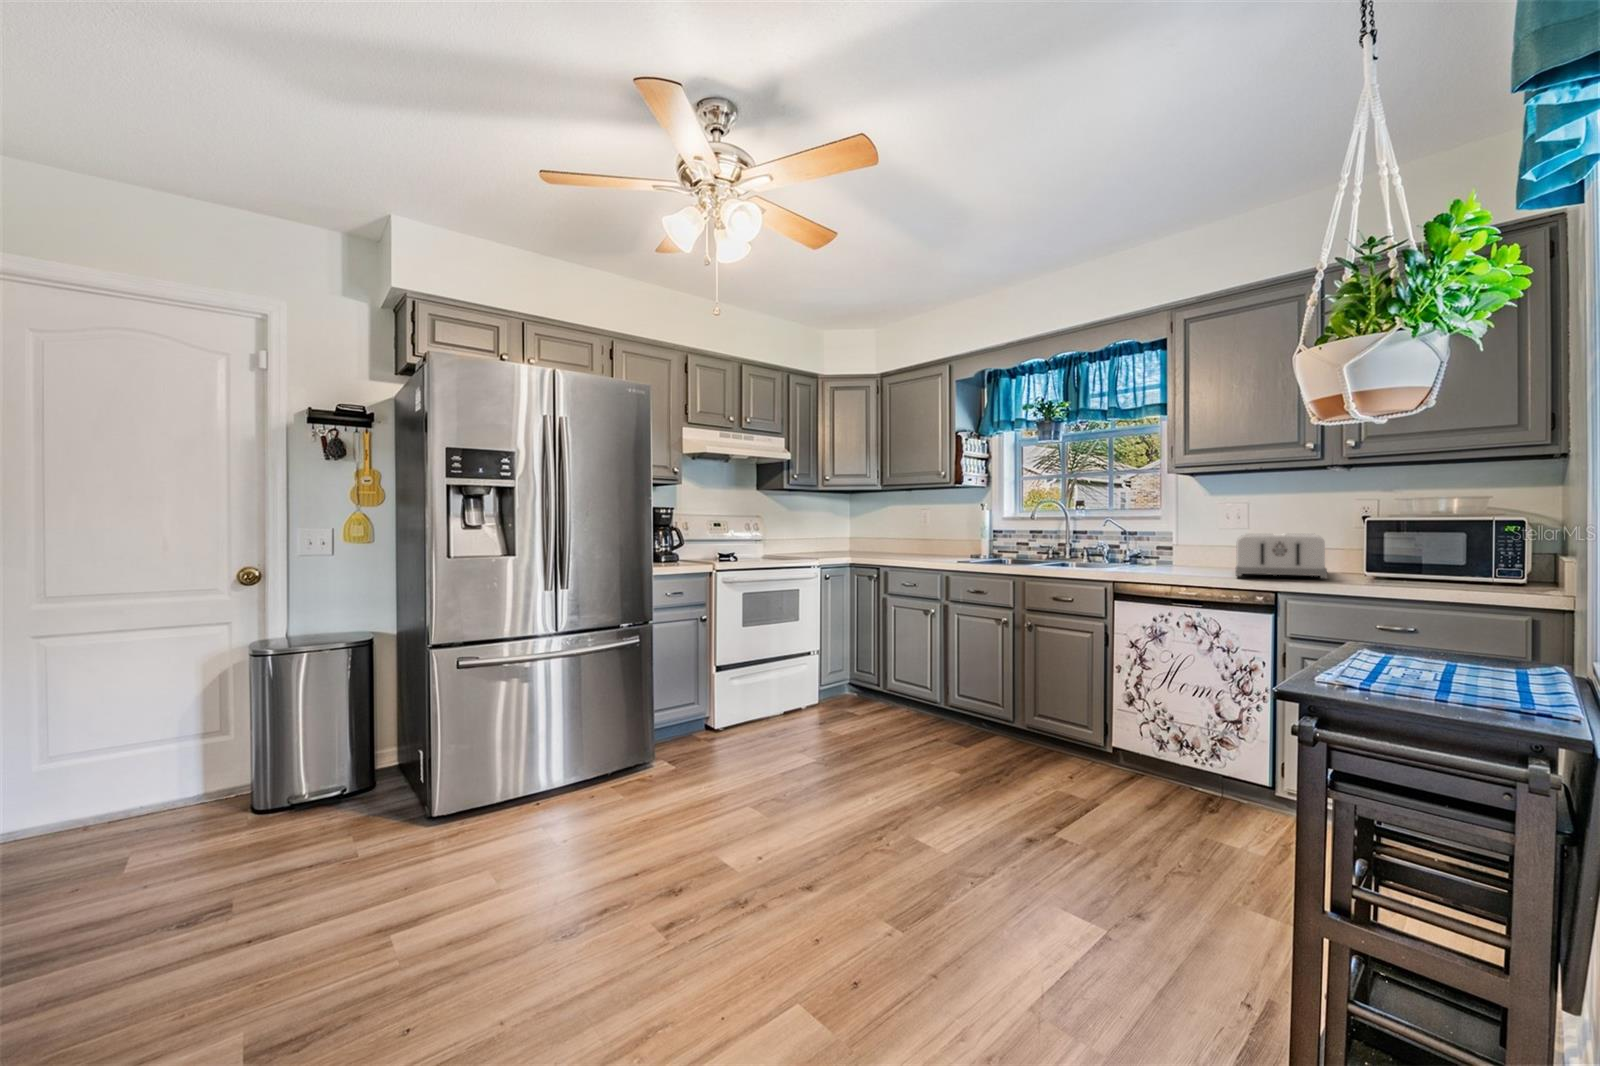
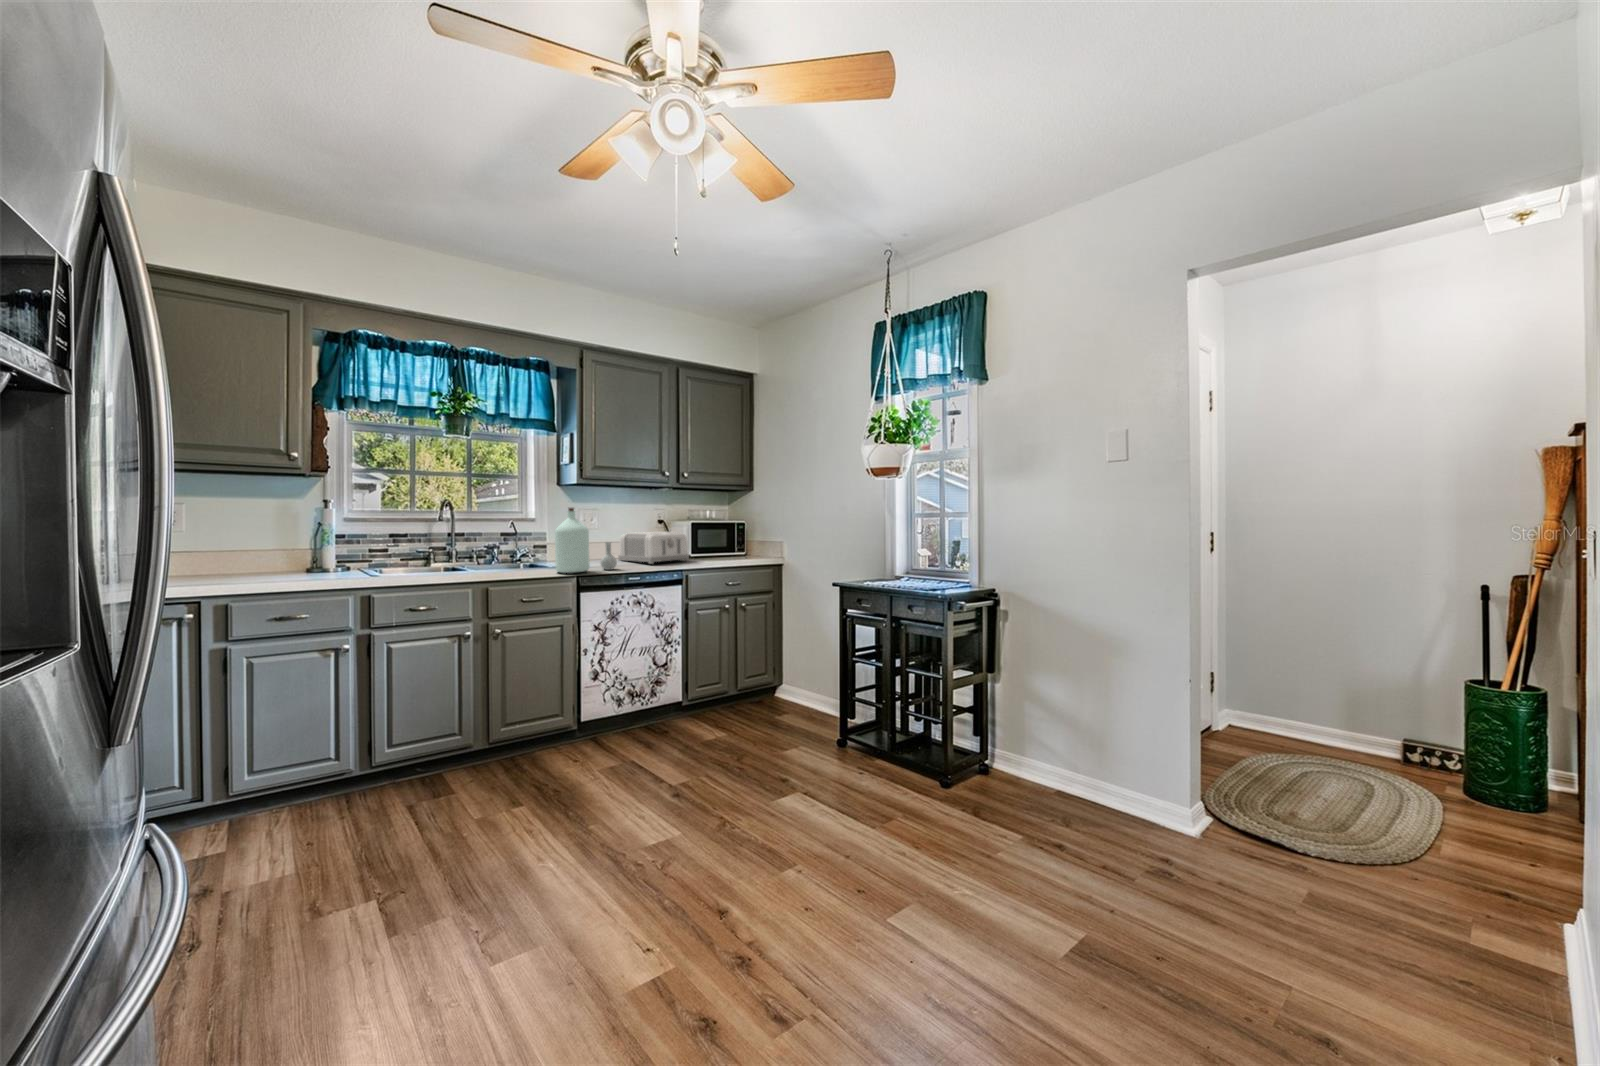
bottle: none [1090,500,1173,576] -> present [555,508,617,573]

